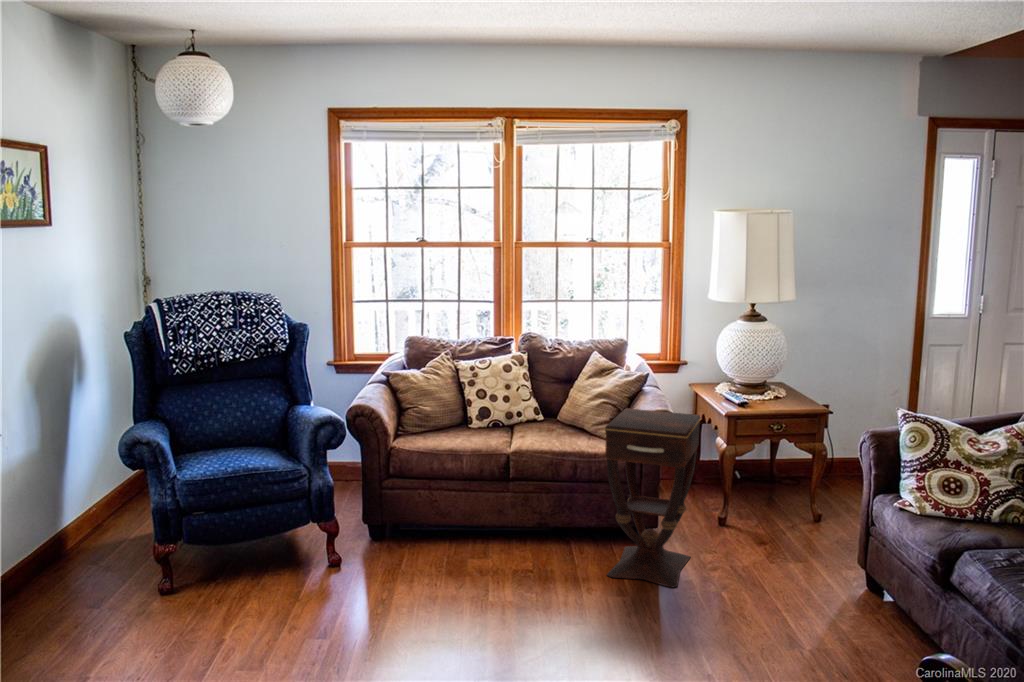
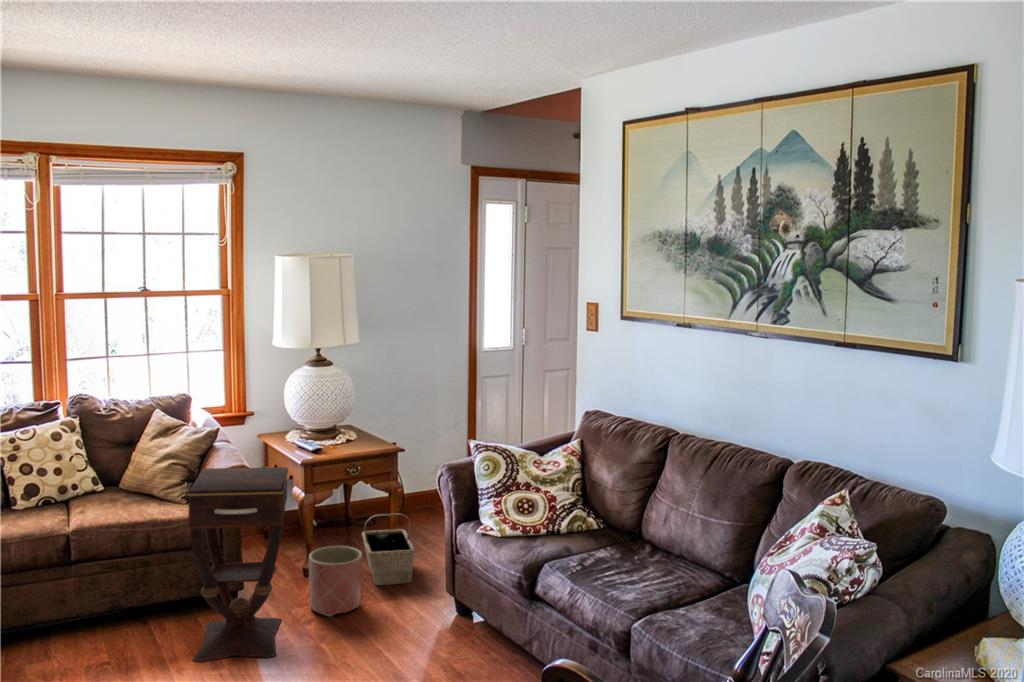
basket: none [783,474,835,549] -> present [362,514,415,585]
planter: none [719,497,773,565] -> present [309,546,362,616]

